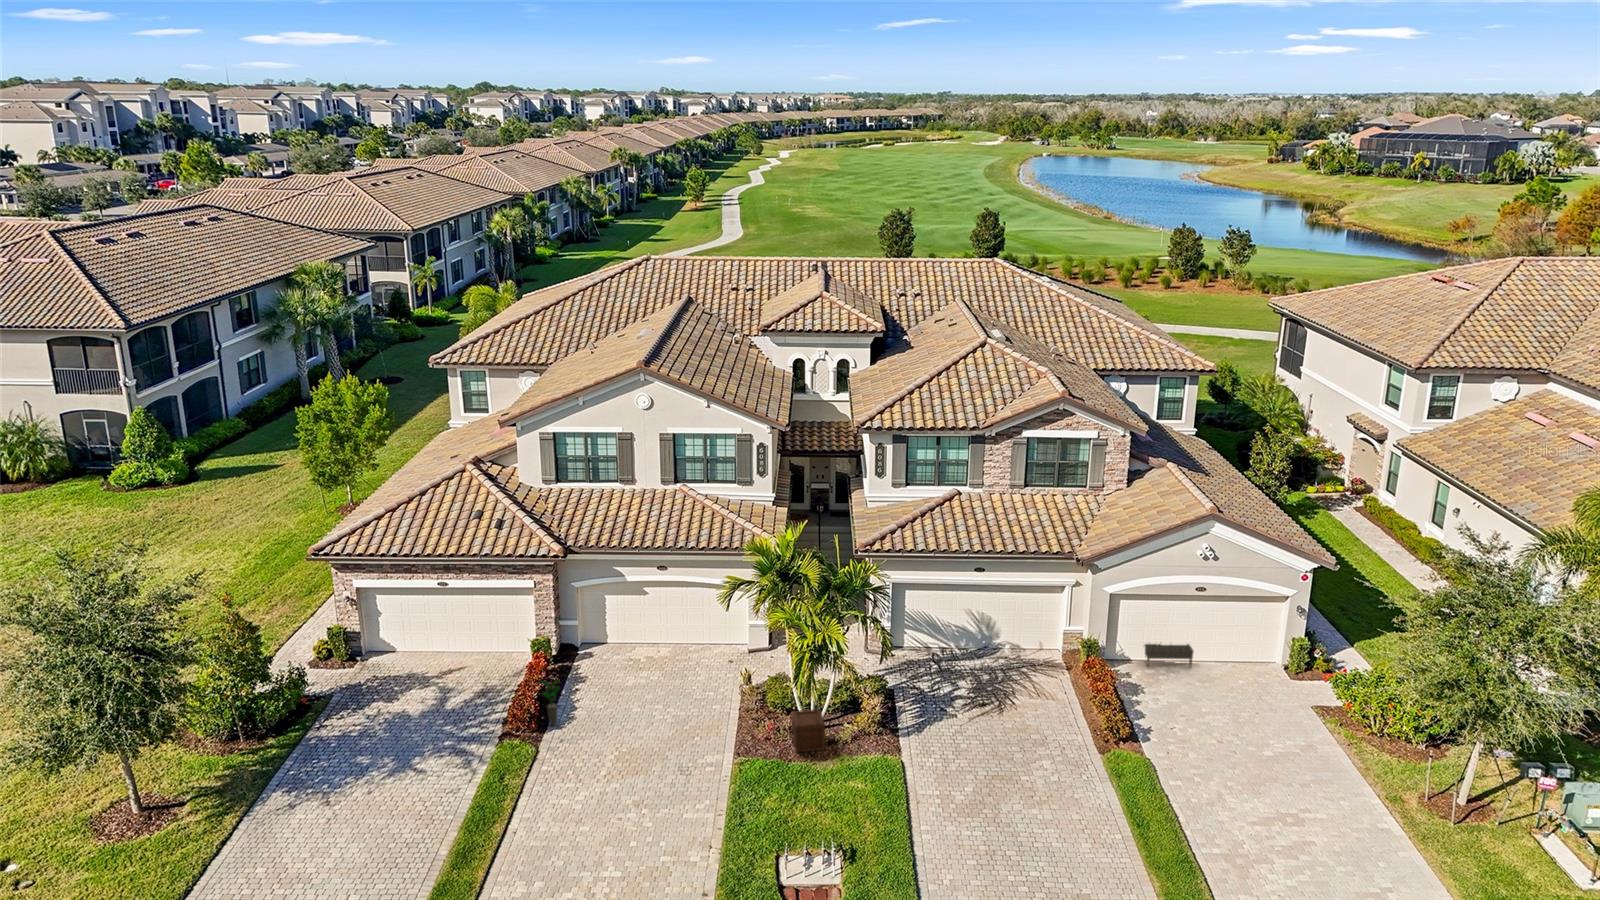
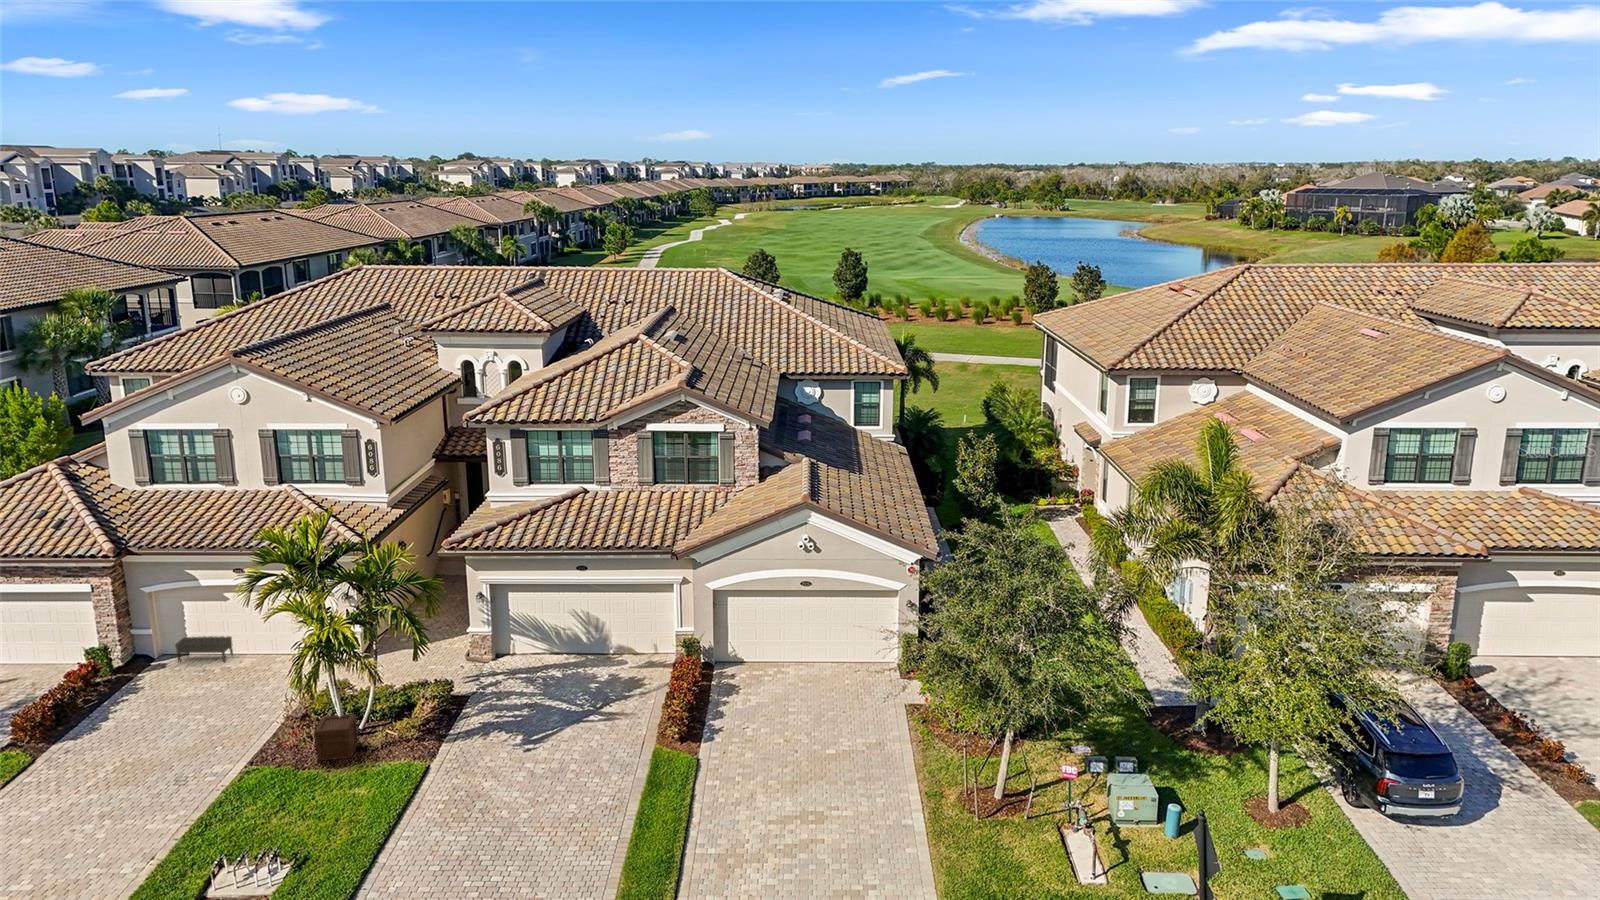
bench: present [1144,644,1194,667] -> present [175,636,233,662]
potted plant: present [540,681,560,726] -> none [46,688,74,739]

